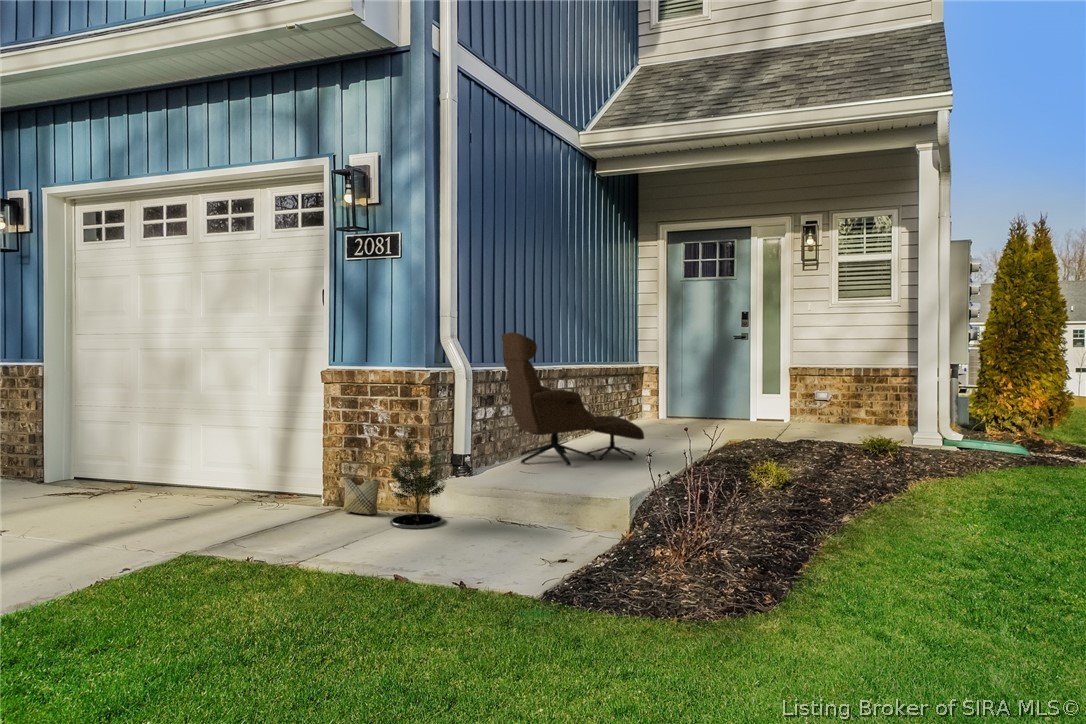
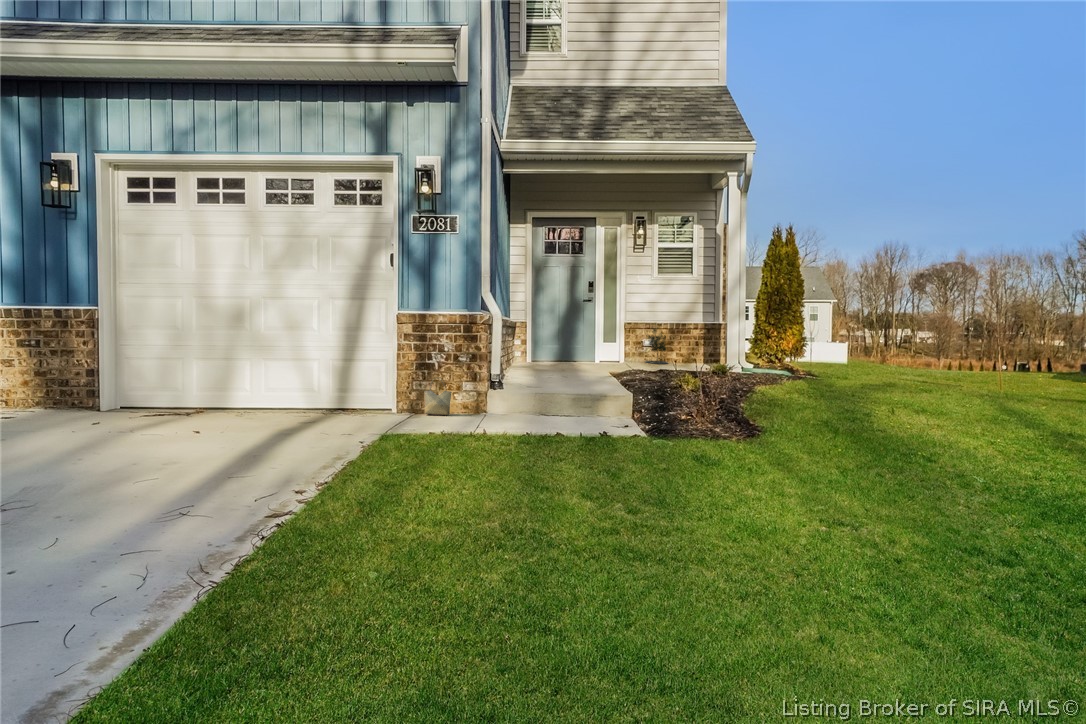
lounge chair: present [502,332,644,466] -> none [489,291,584,383]
potted tree: present [390,428,447,529] -> present [645,328,667,364]

